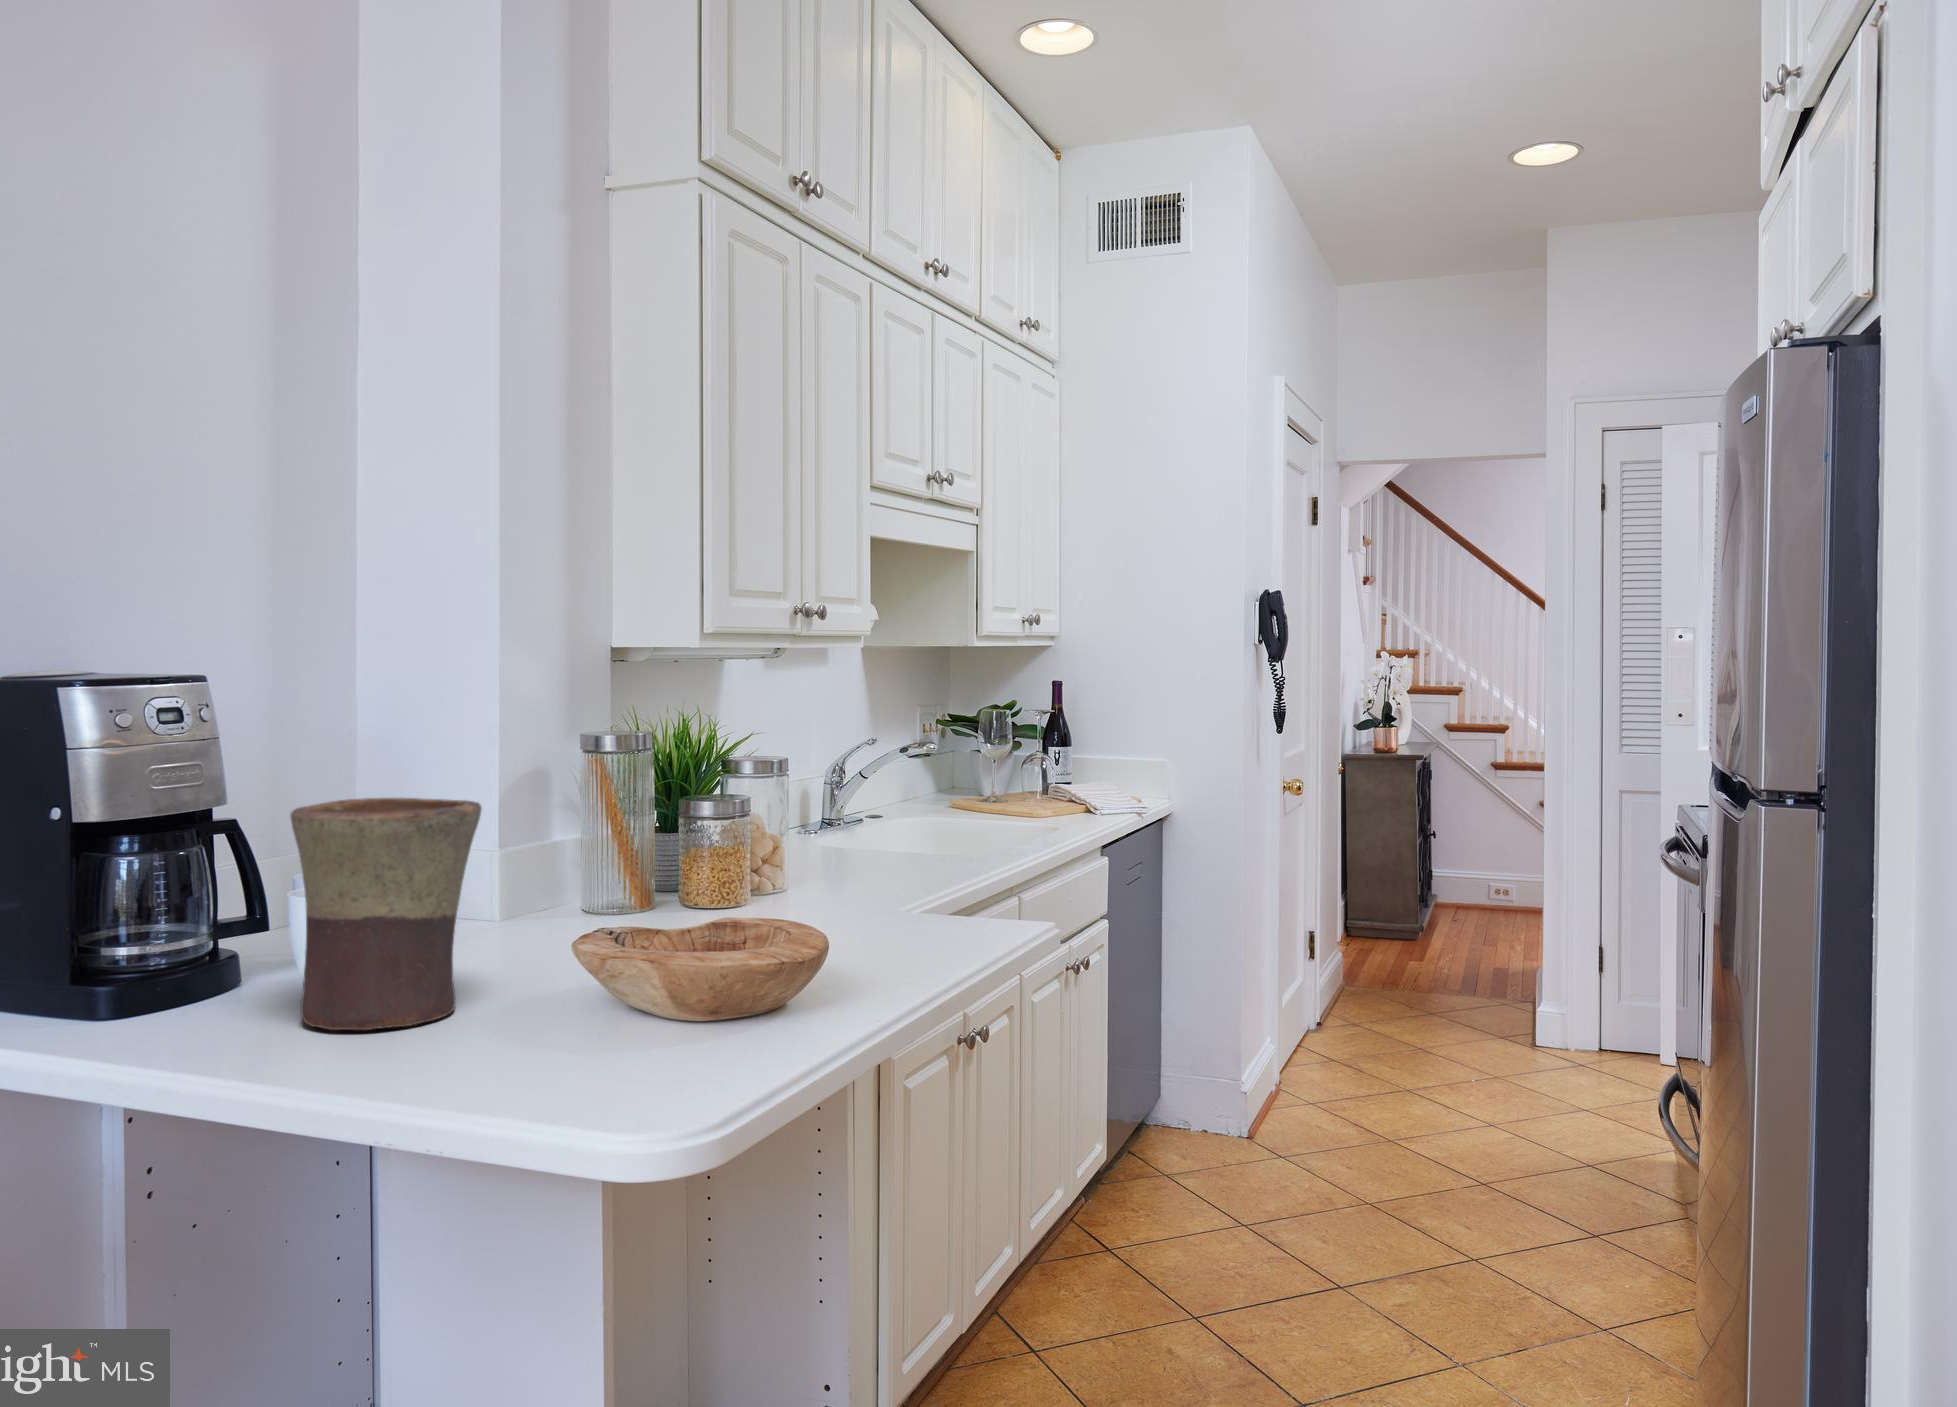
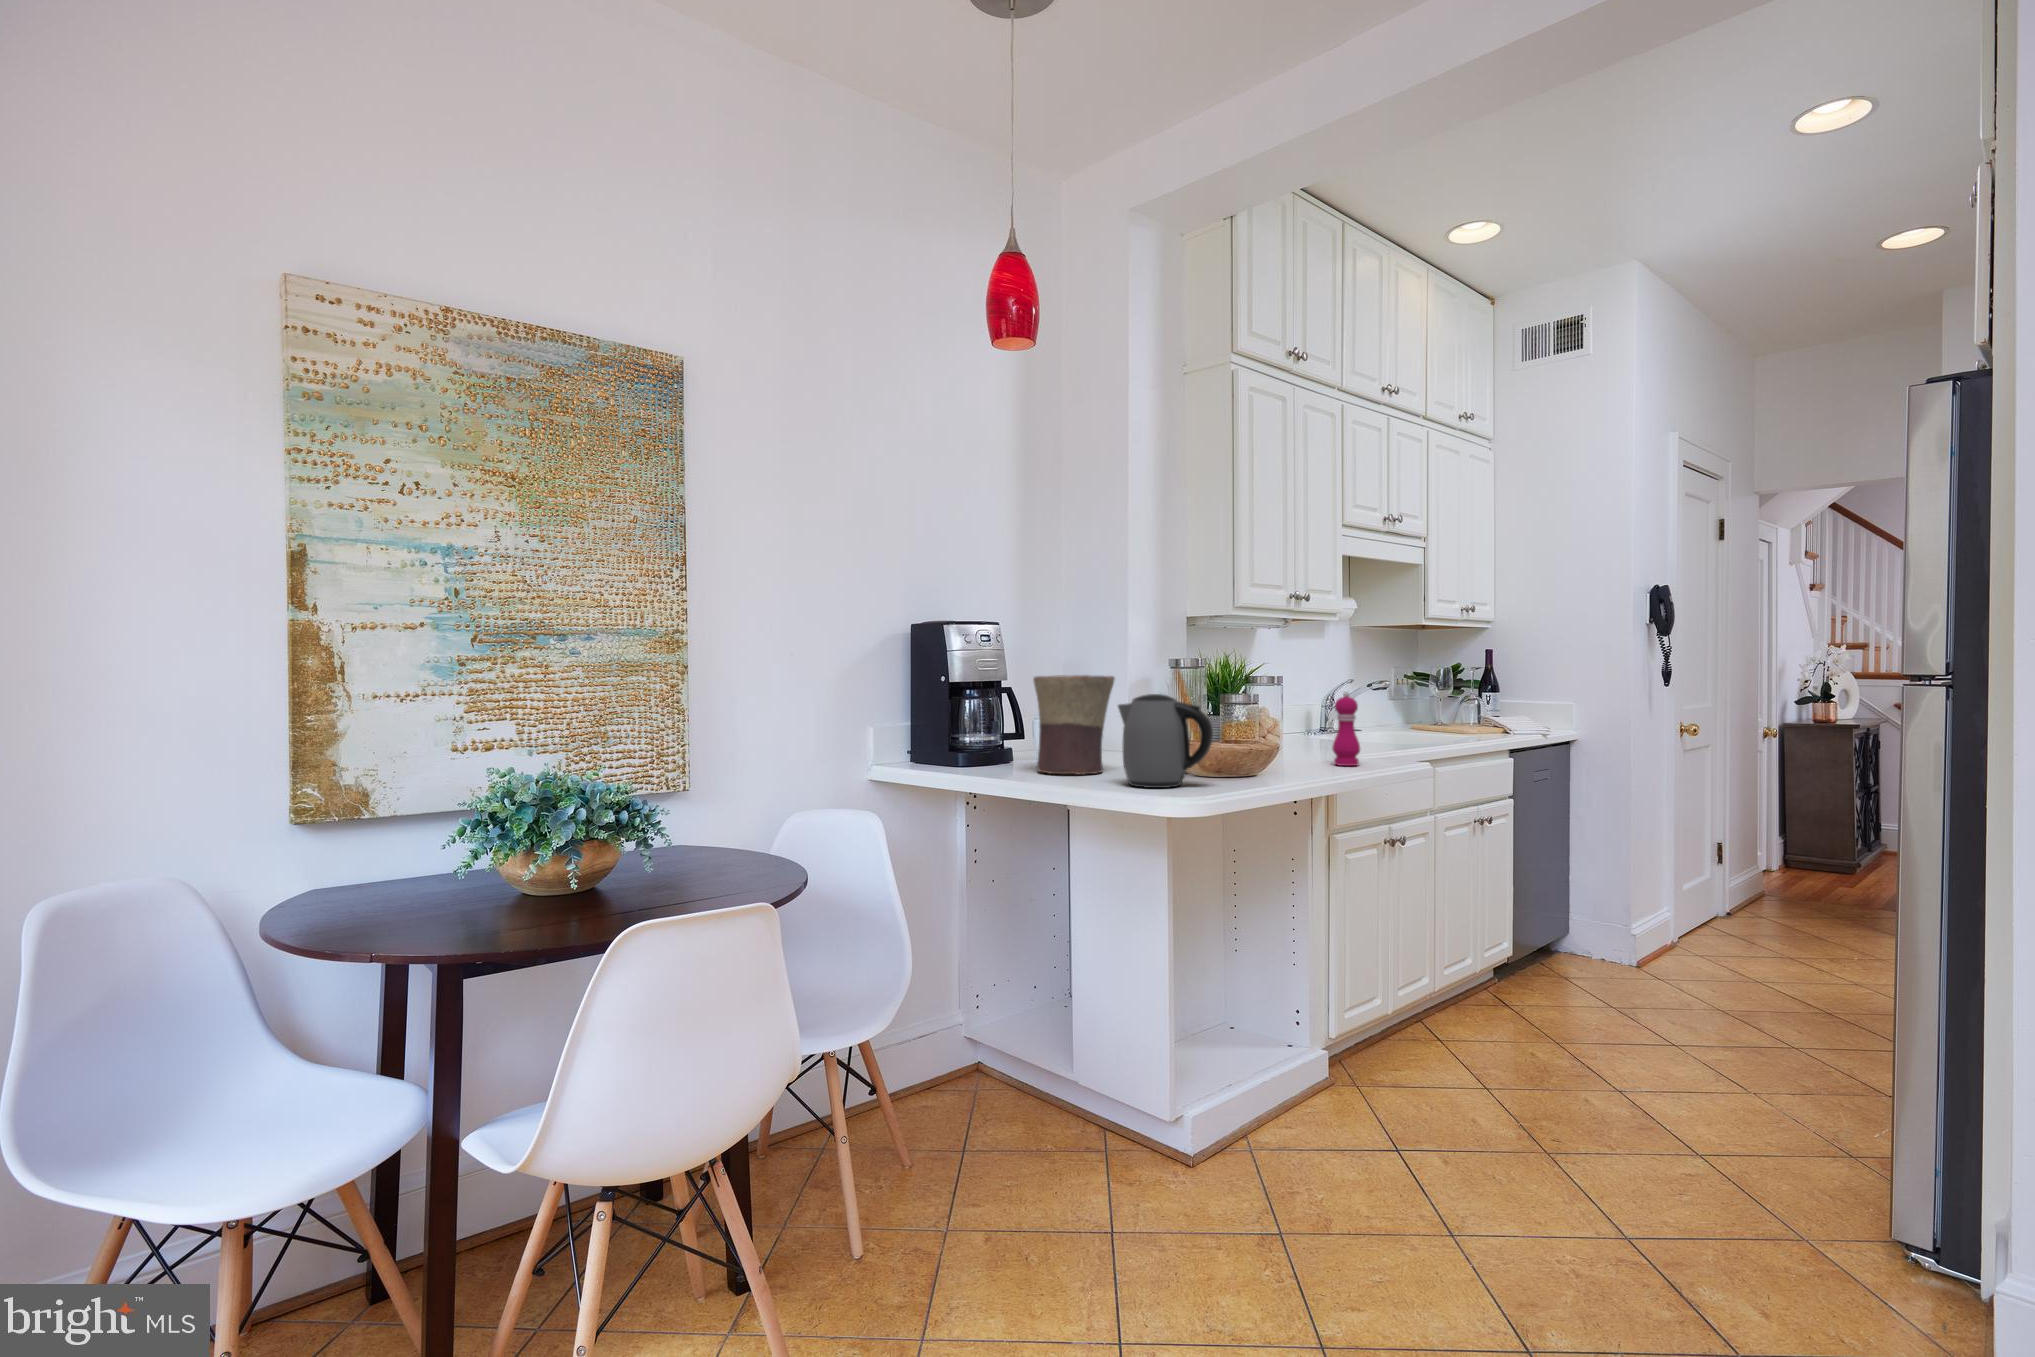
pepper mill: none [895,803,943,941] -> present [1332,691,1360,766]
kettle: none [495,860,707,1074] -> present [1118,694,1213,788]

